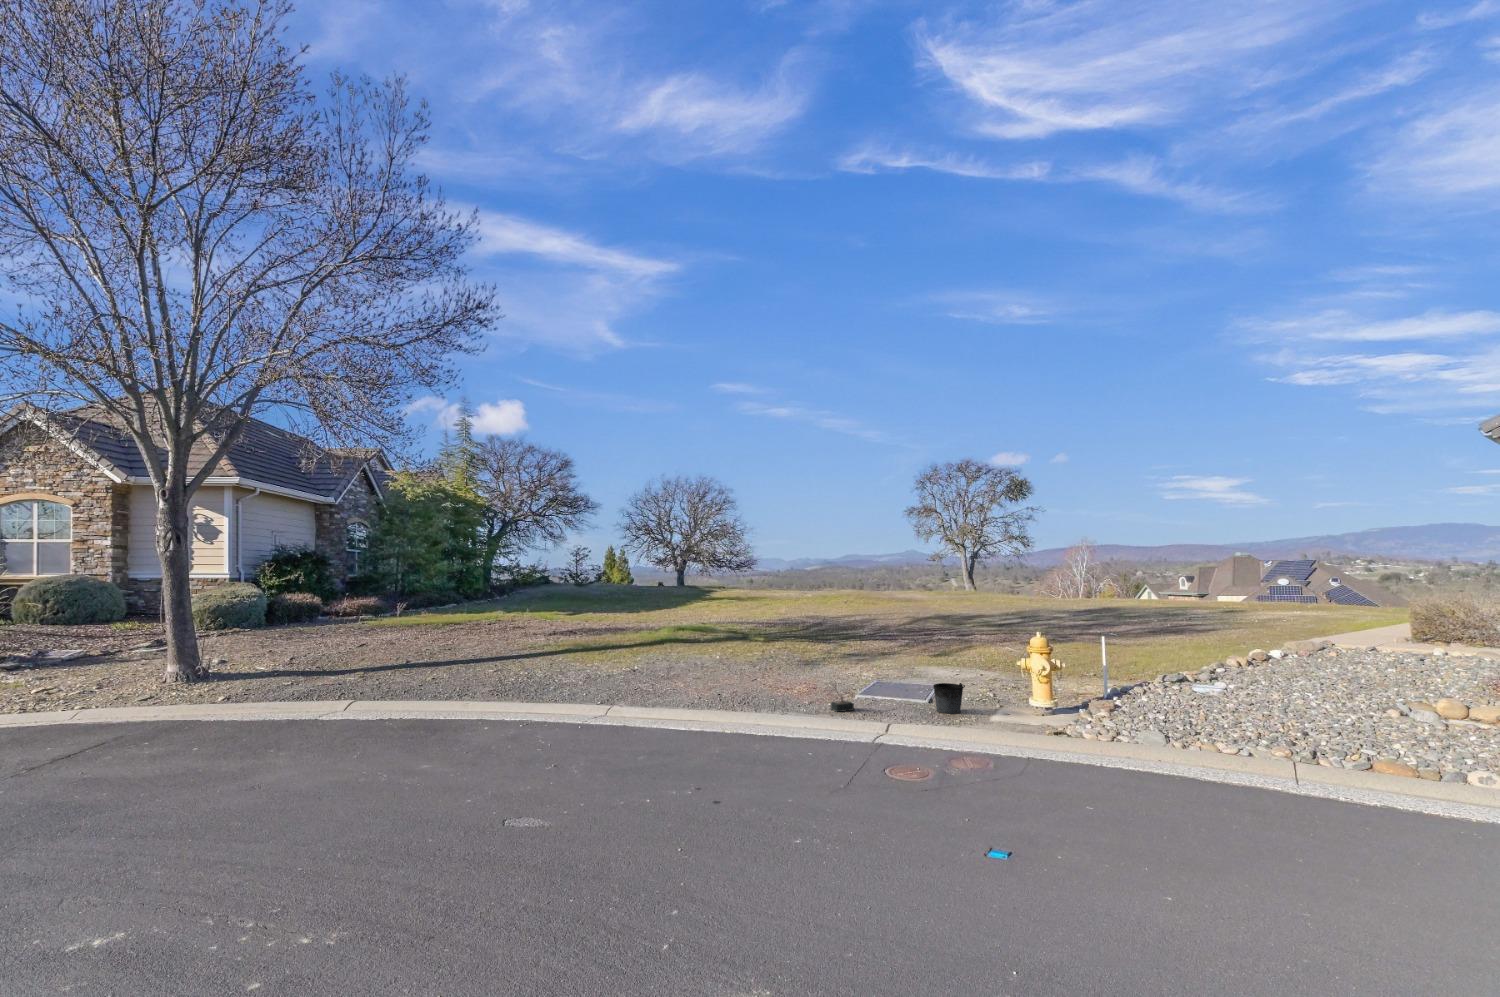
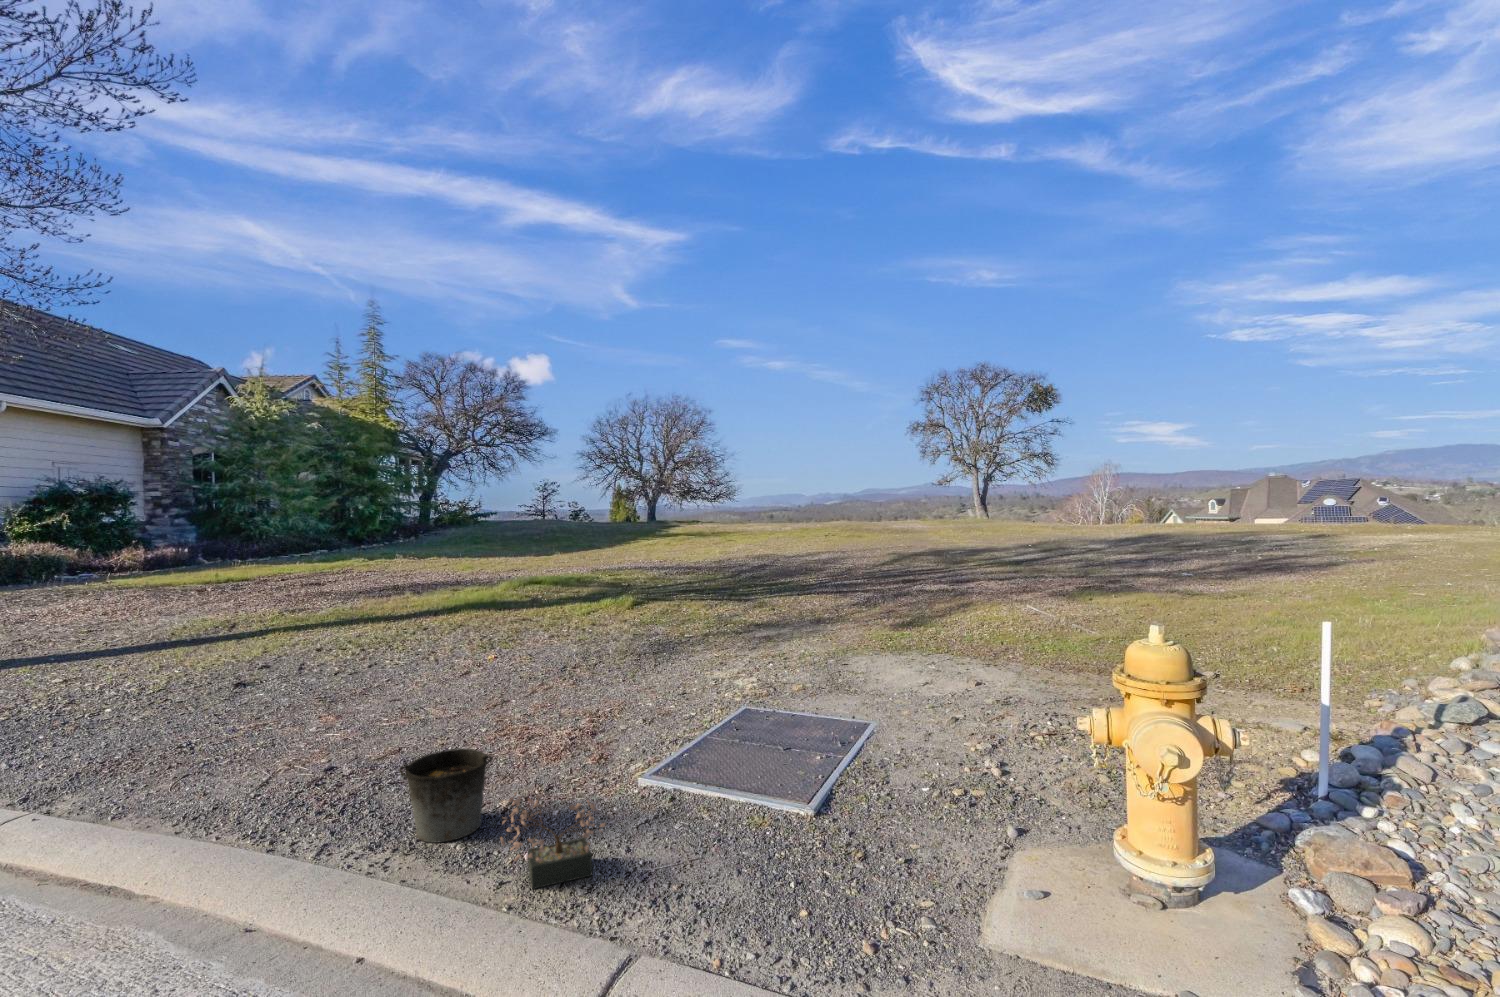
bucket: present [933,683,965,714] -> present [399,749,493,843]

